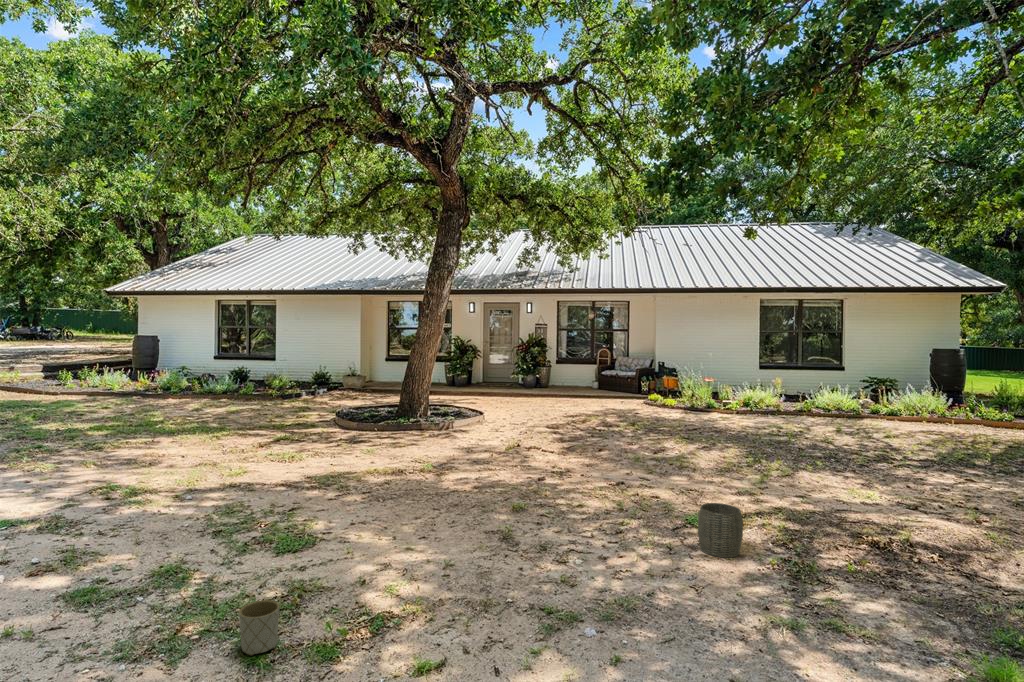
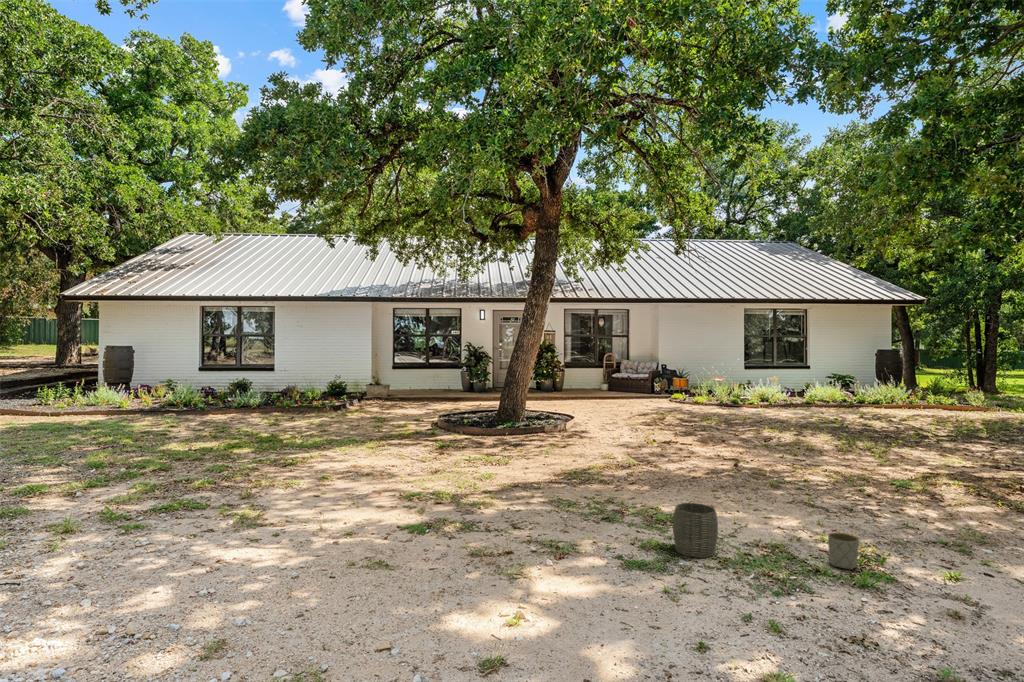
woven basket: present [698,503,743,558] -> present [673,503,718,558]

